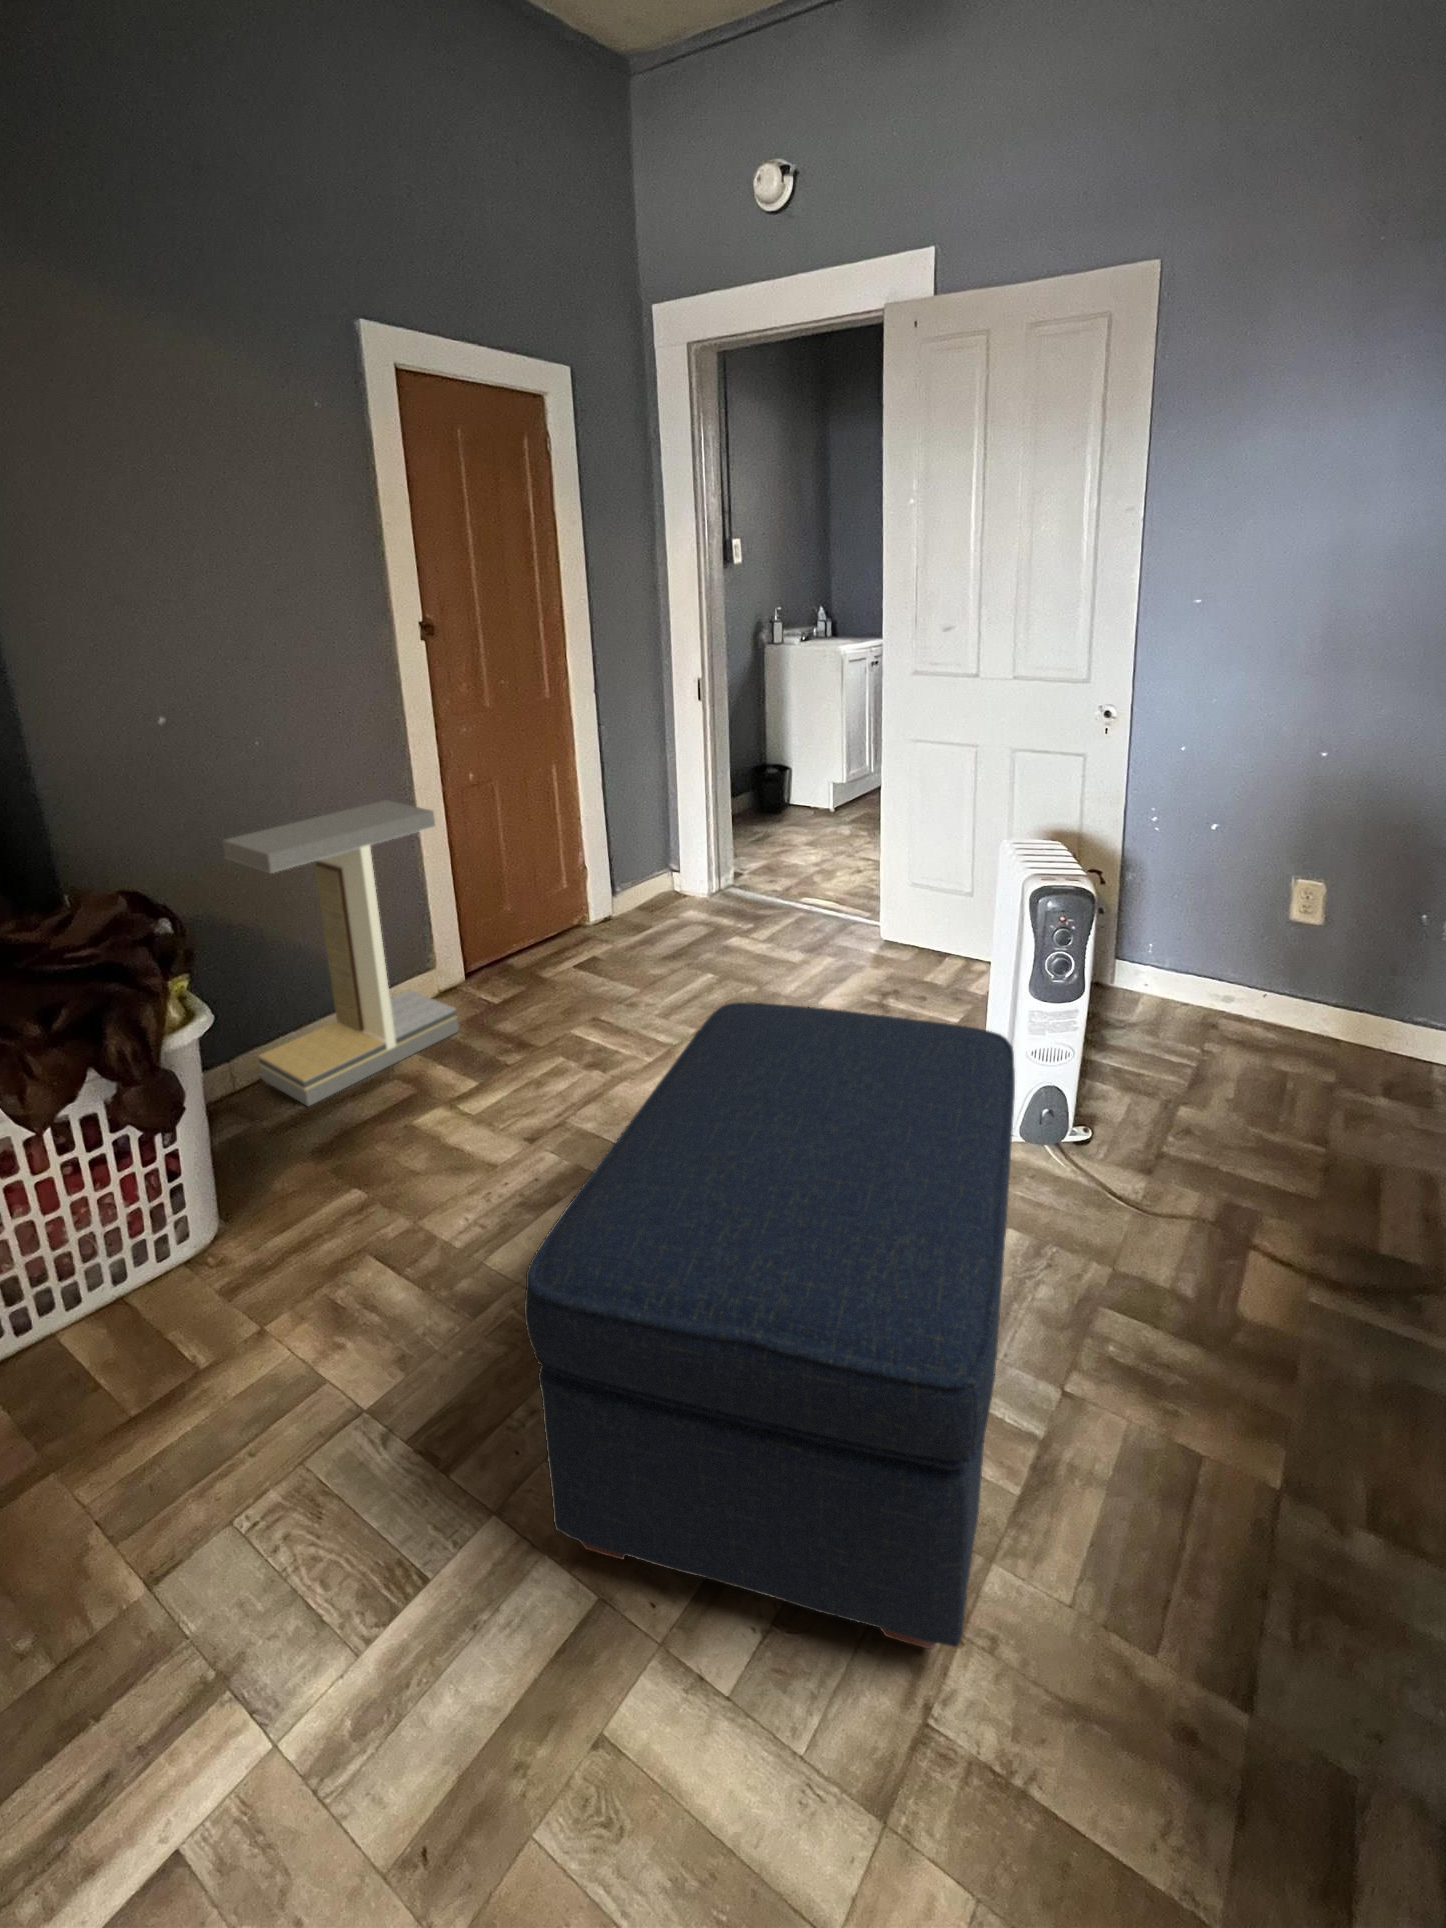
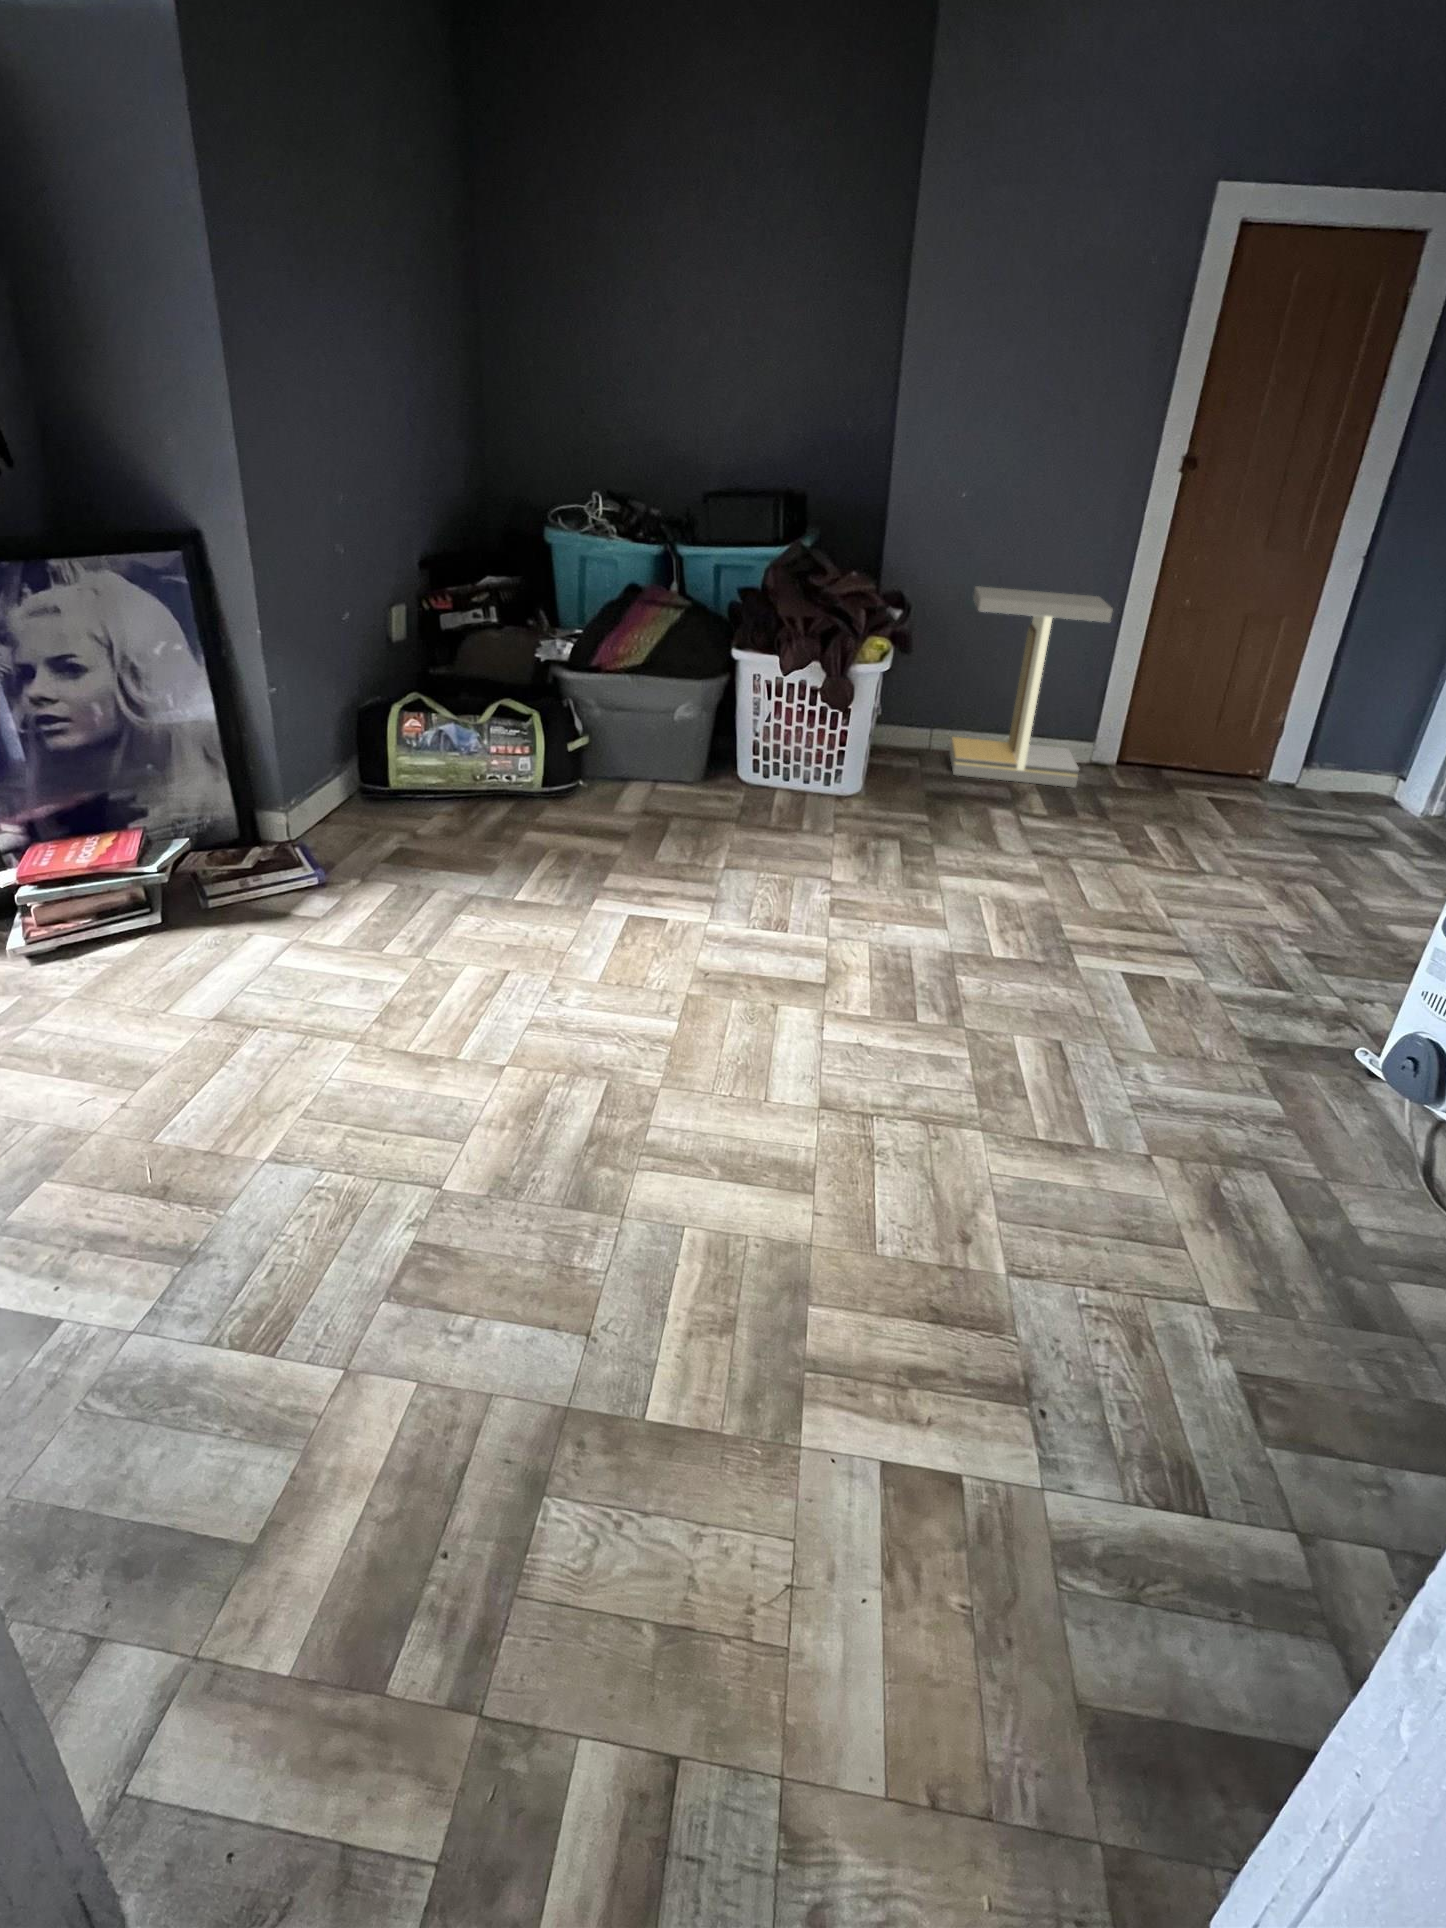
ottoman: present [524,1002,1015,1649] -> none [830,790,1315,1110]

